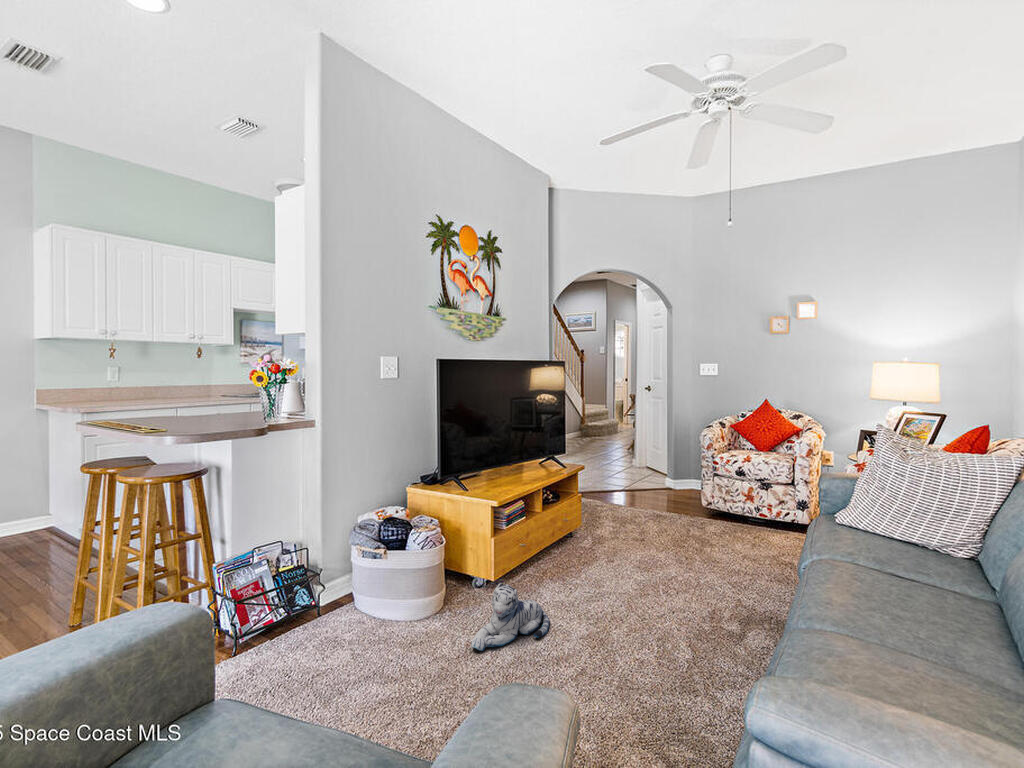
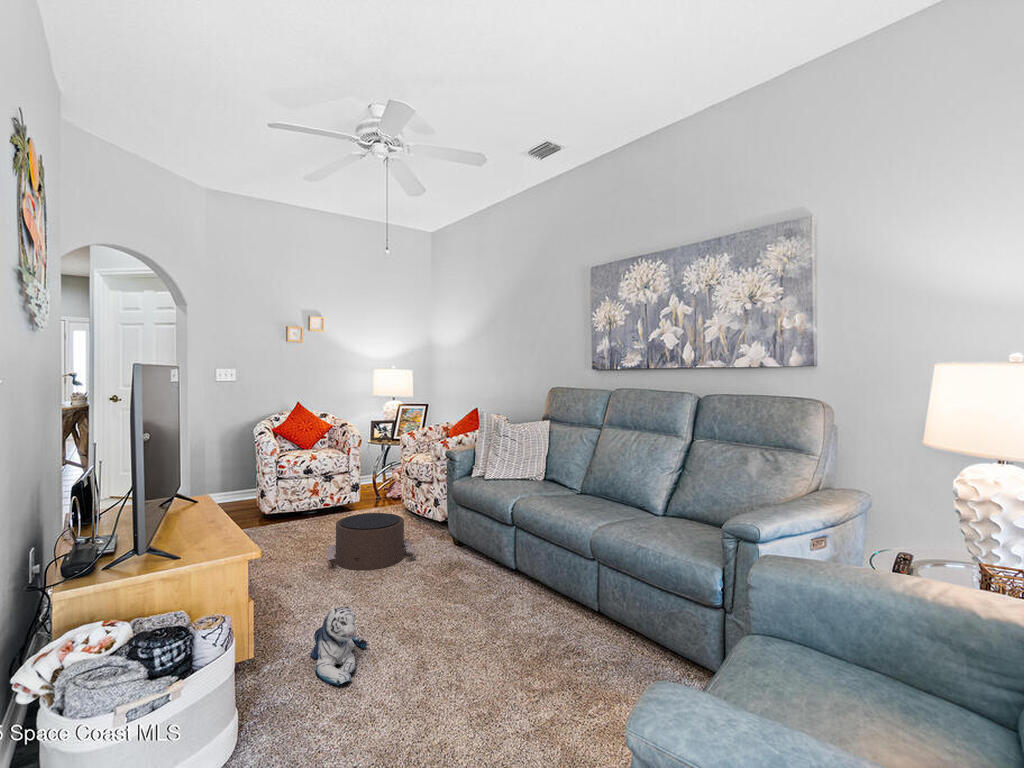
pouf: none [647,525,756,595] -> present [327,513,414,570]

